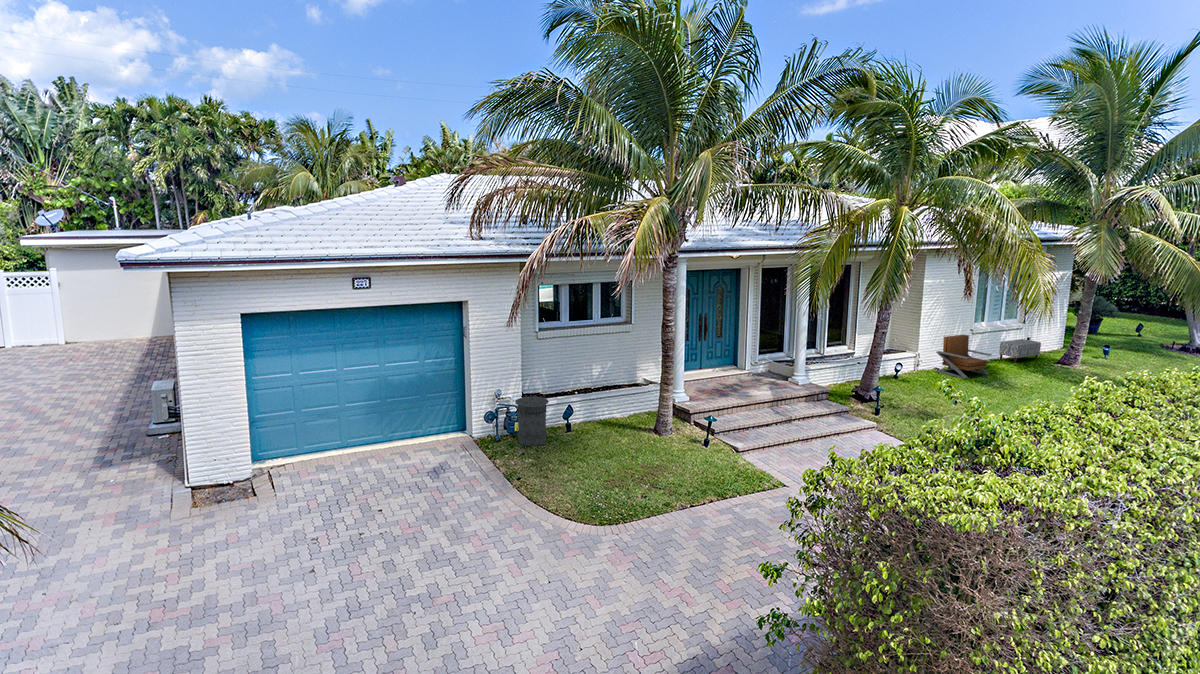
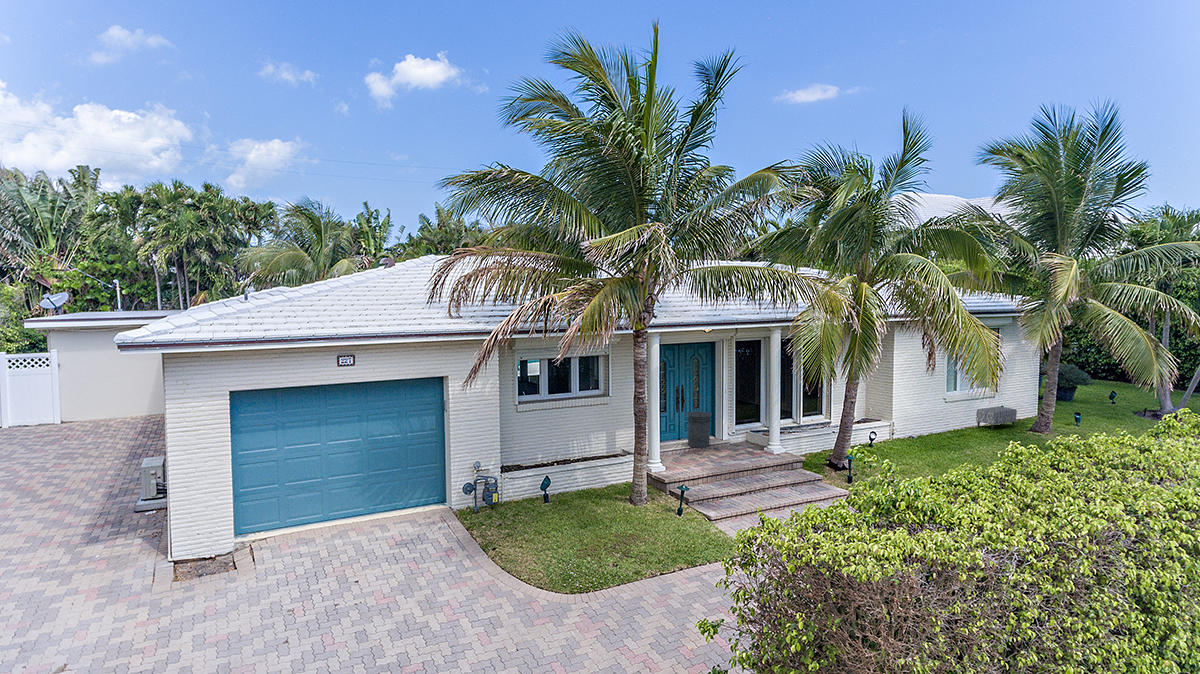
lounge chair: present [935,335,992,379] -> none [912,403,966,446]
trash can: present [515,397,549,446] -> present [686,411,712,448]

